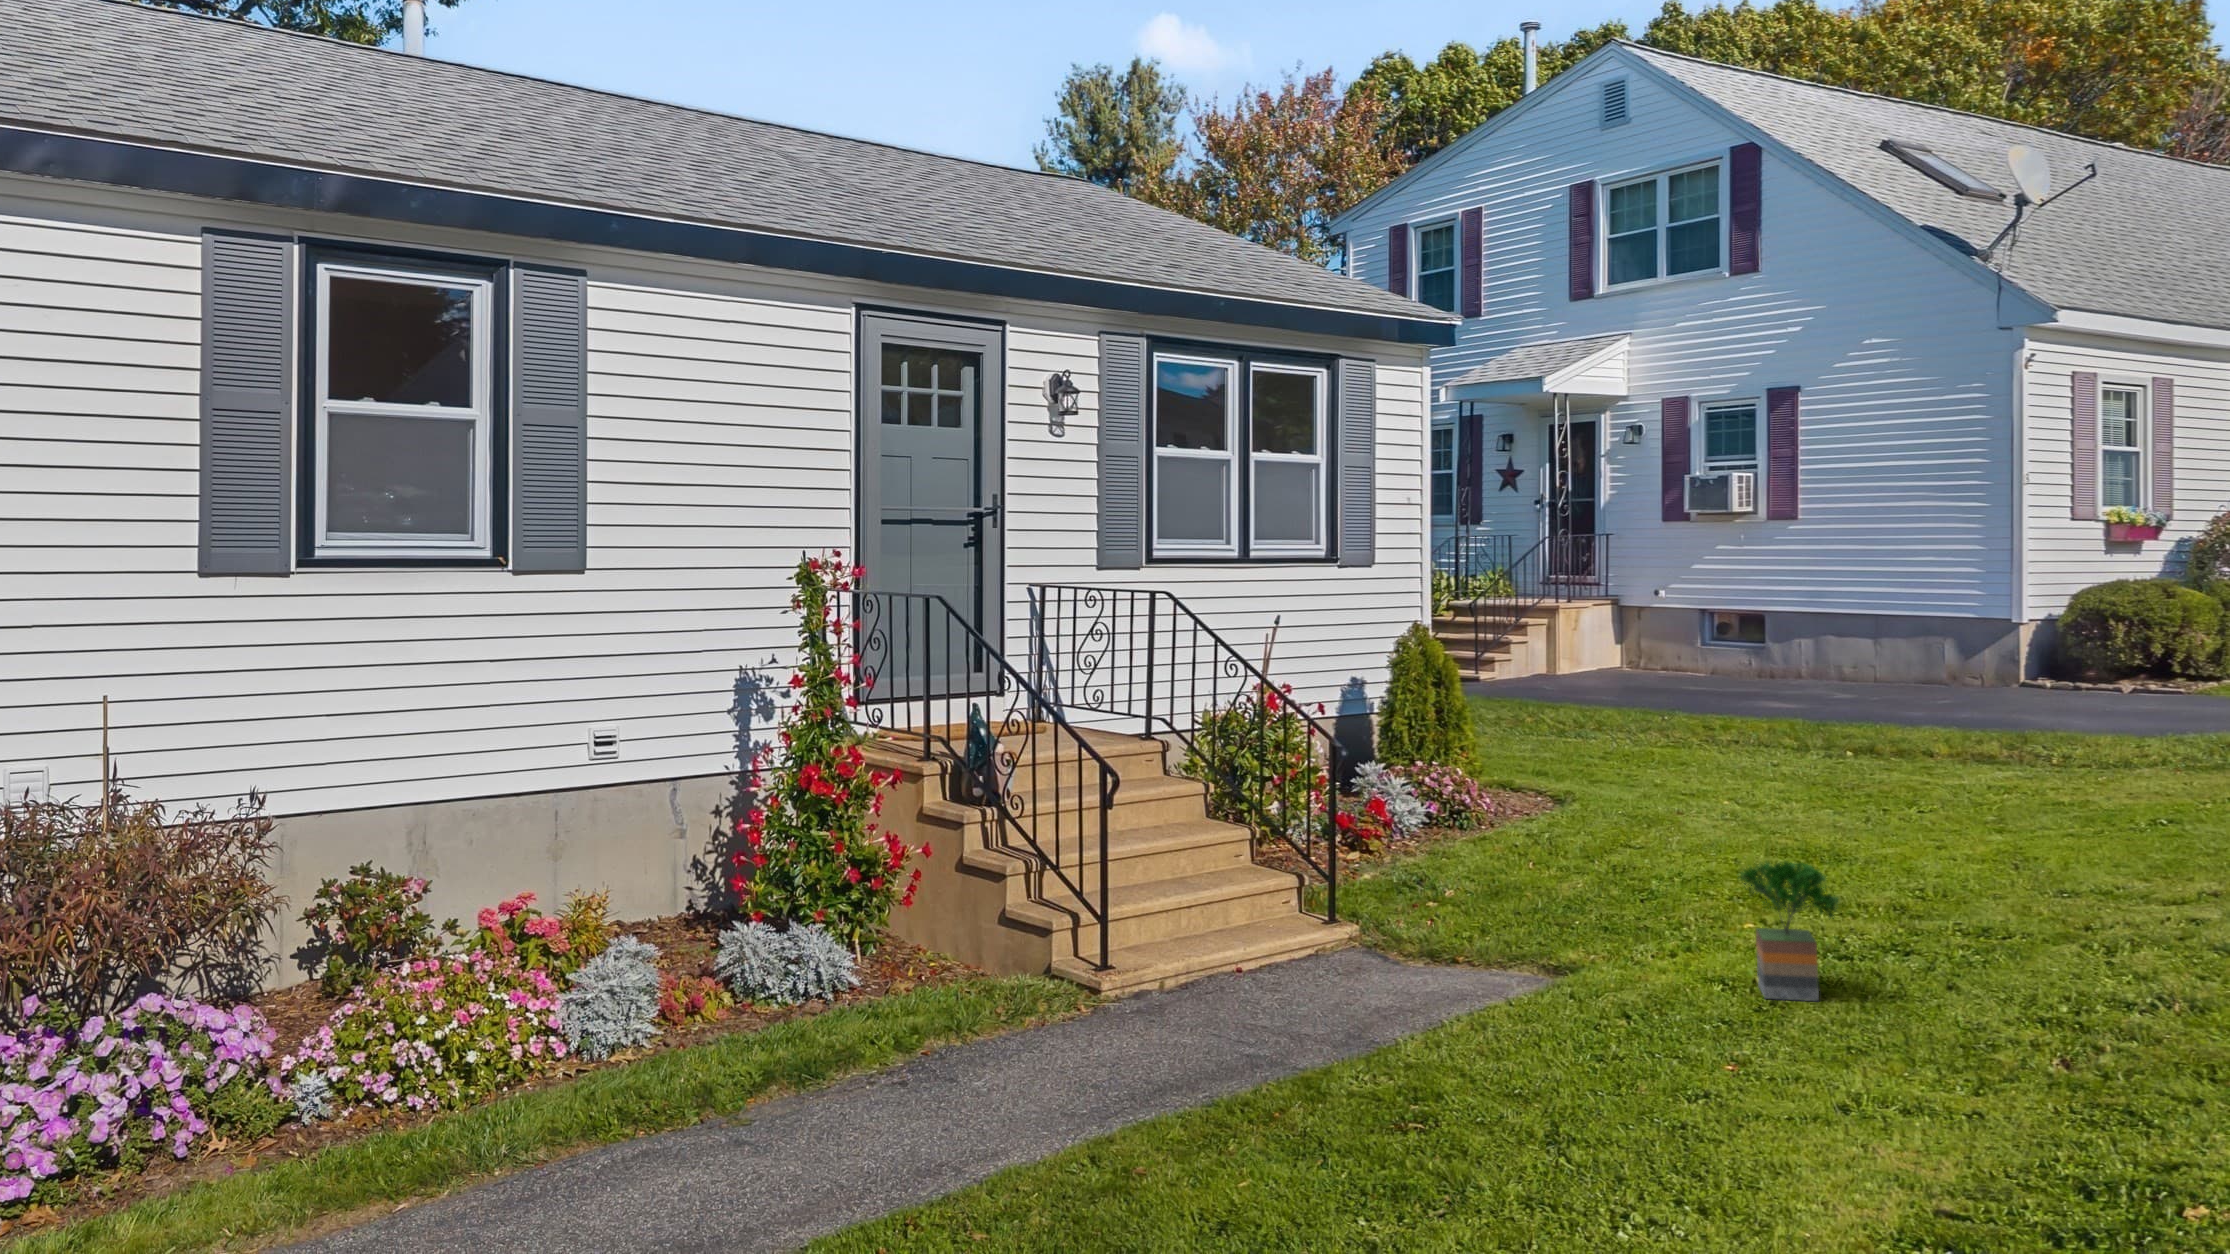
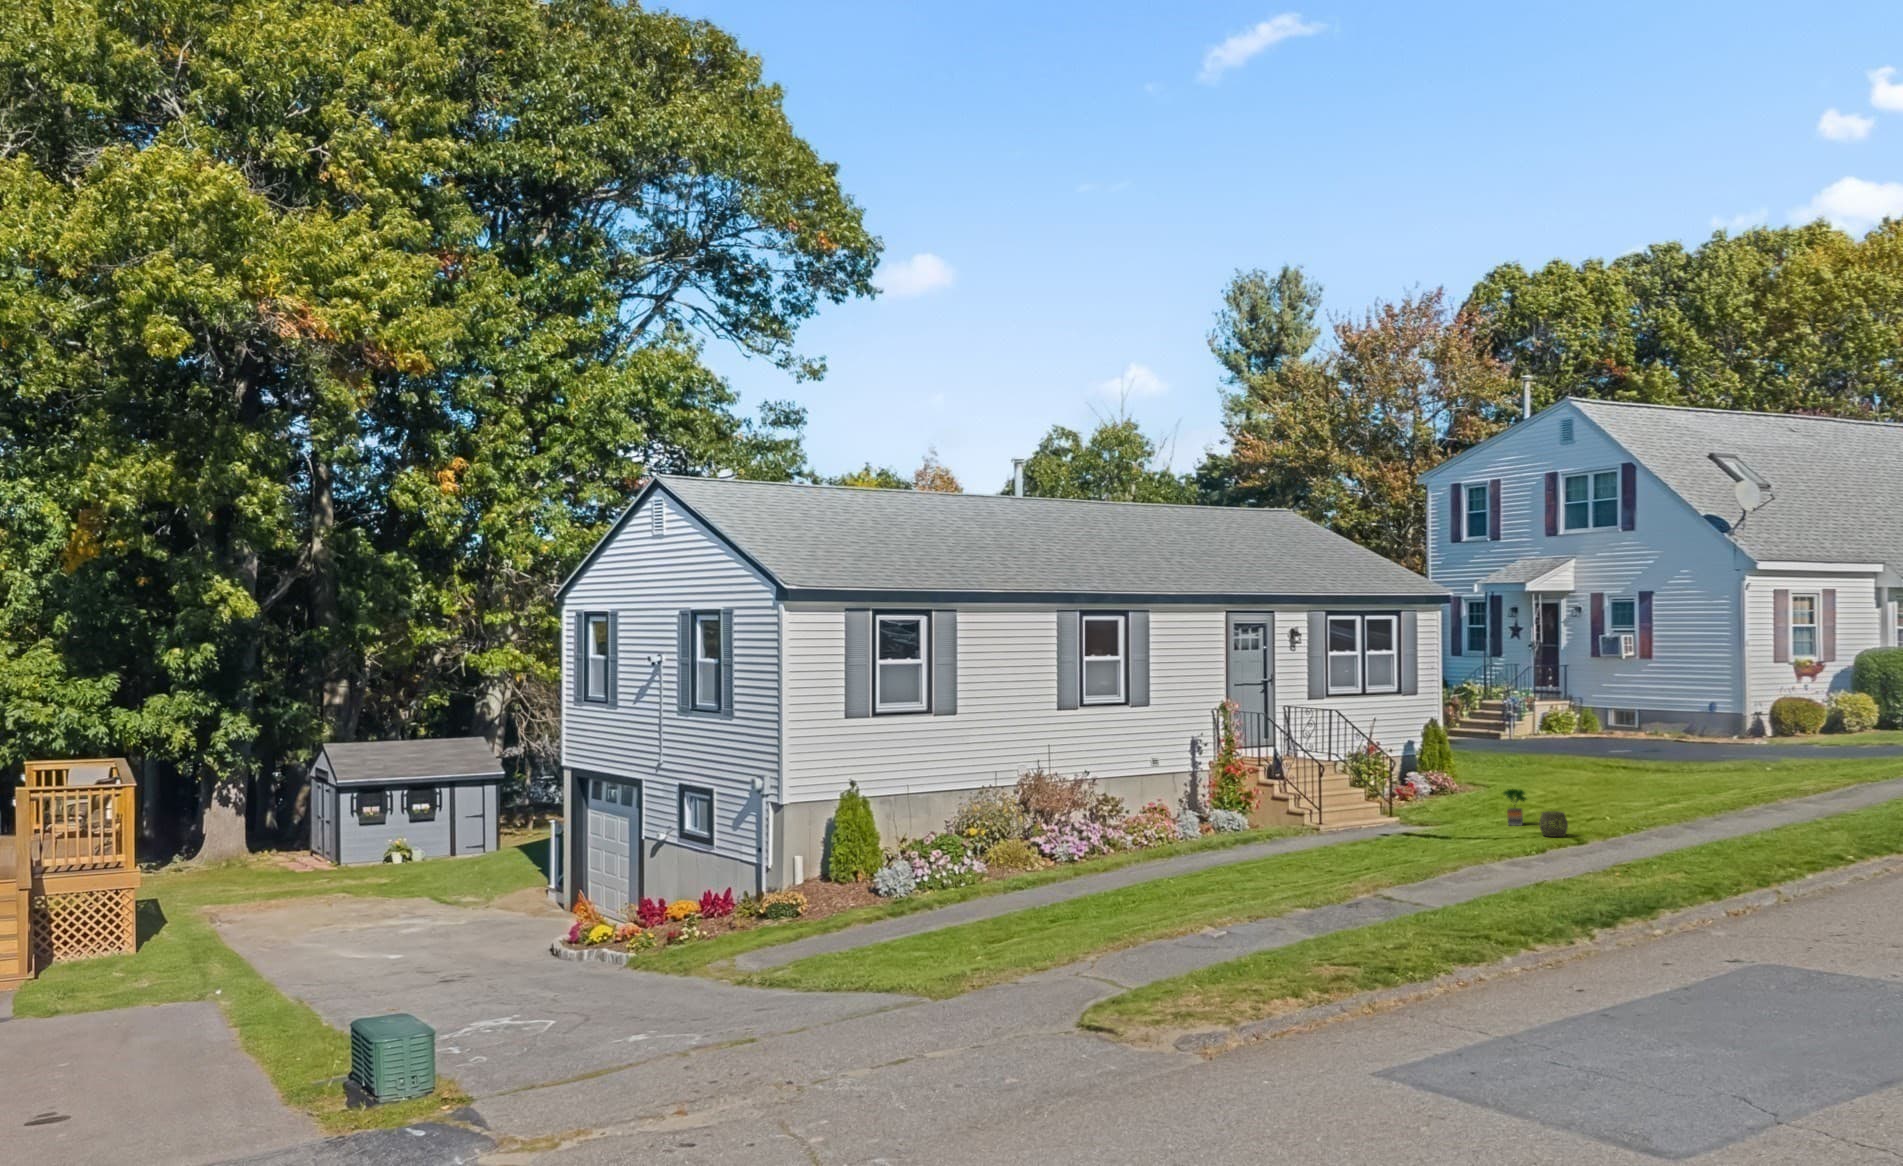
woven basket: none [1969,983,2108,1109] -> present [1539,811,1568,837]

